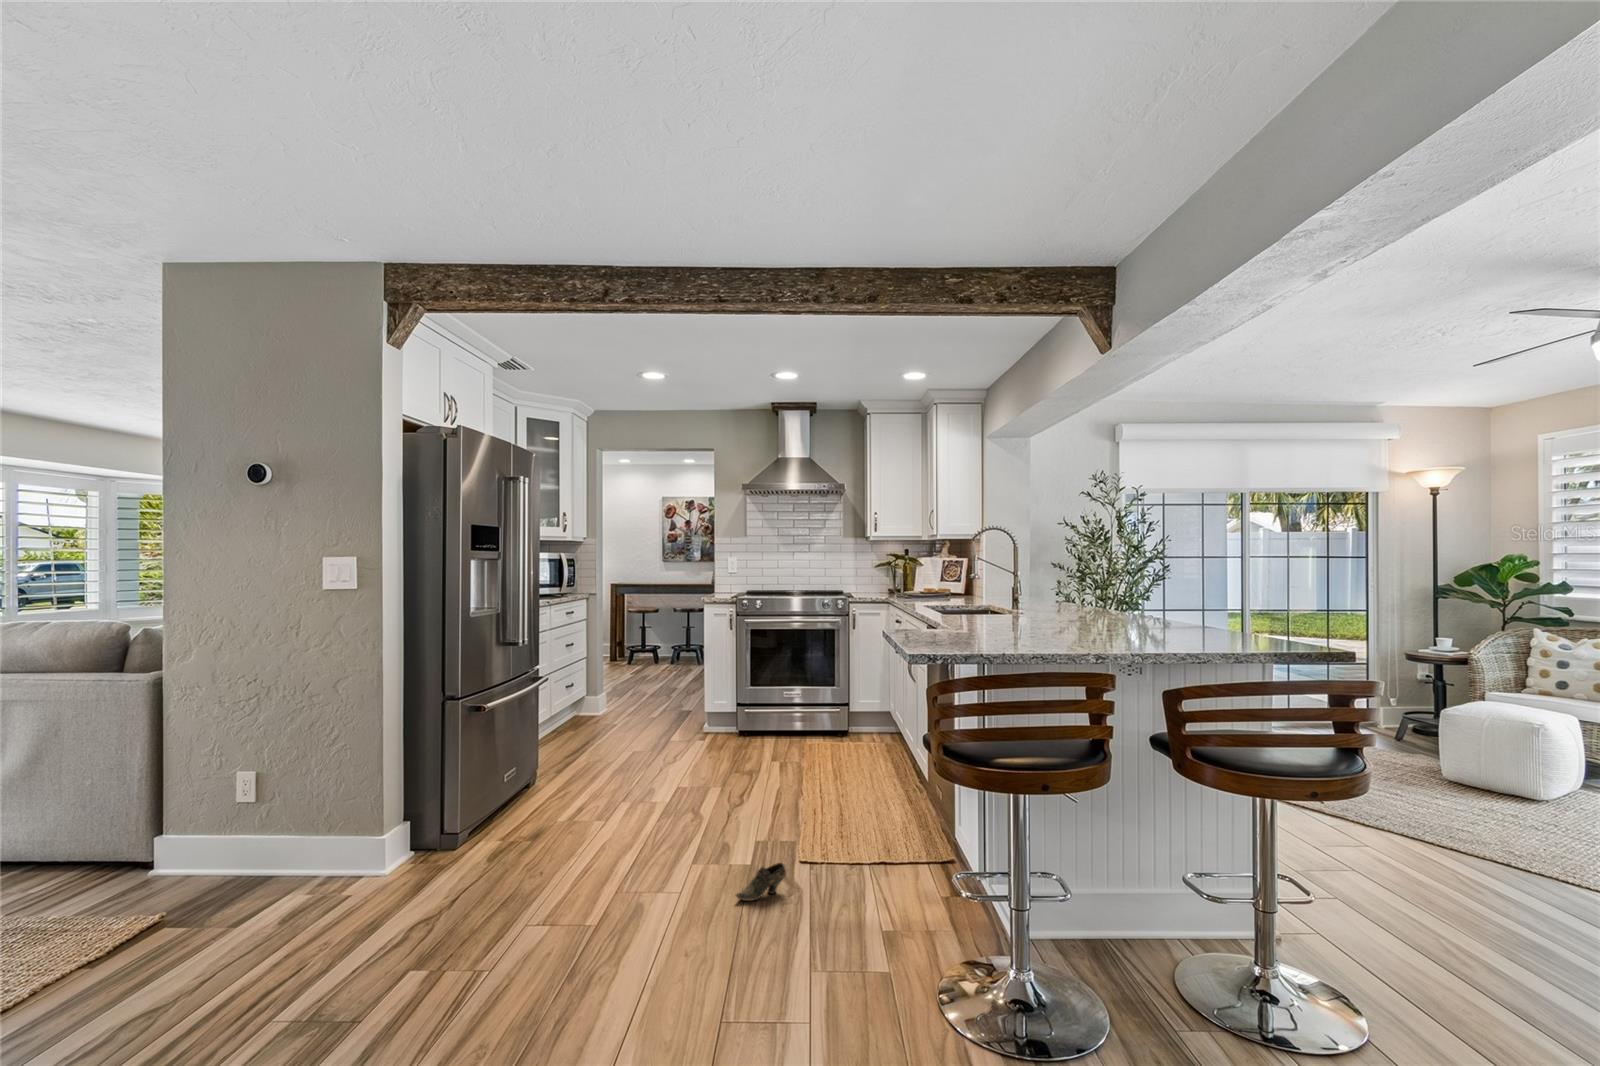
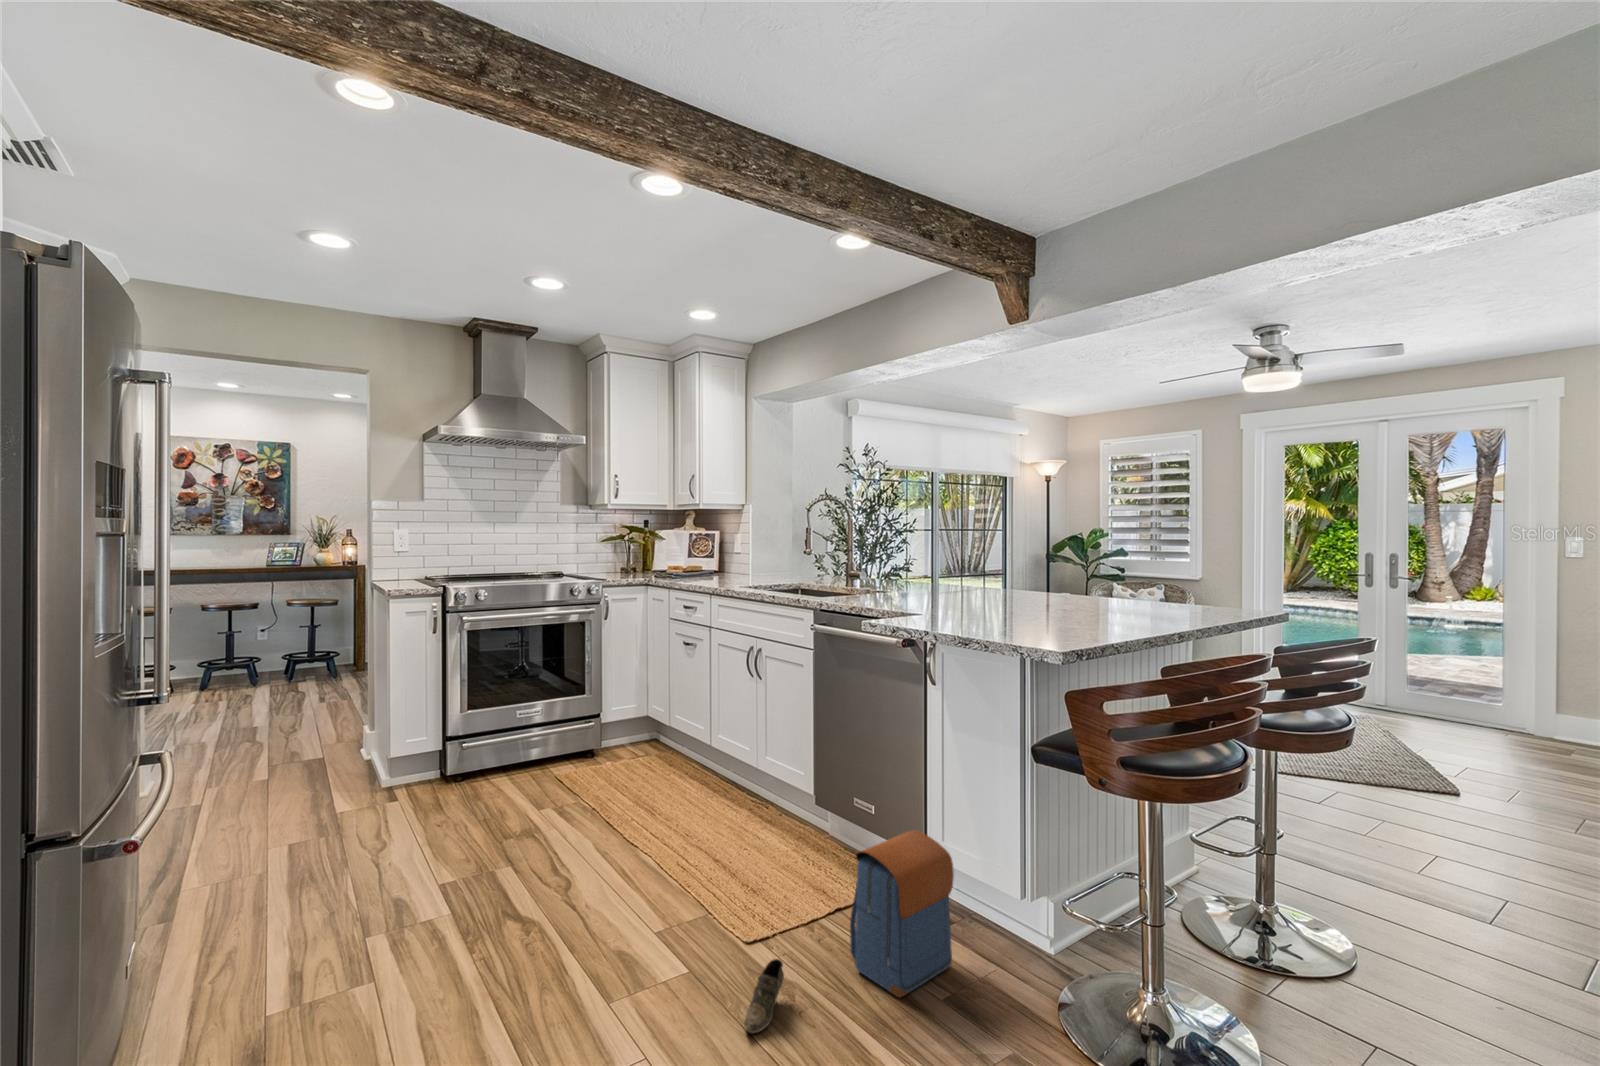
backpack: none [846,799,919,918] -> present [850,830,954,997]

